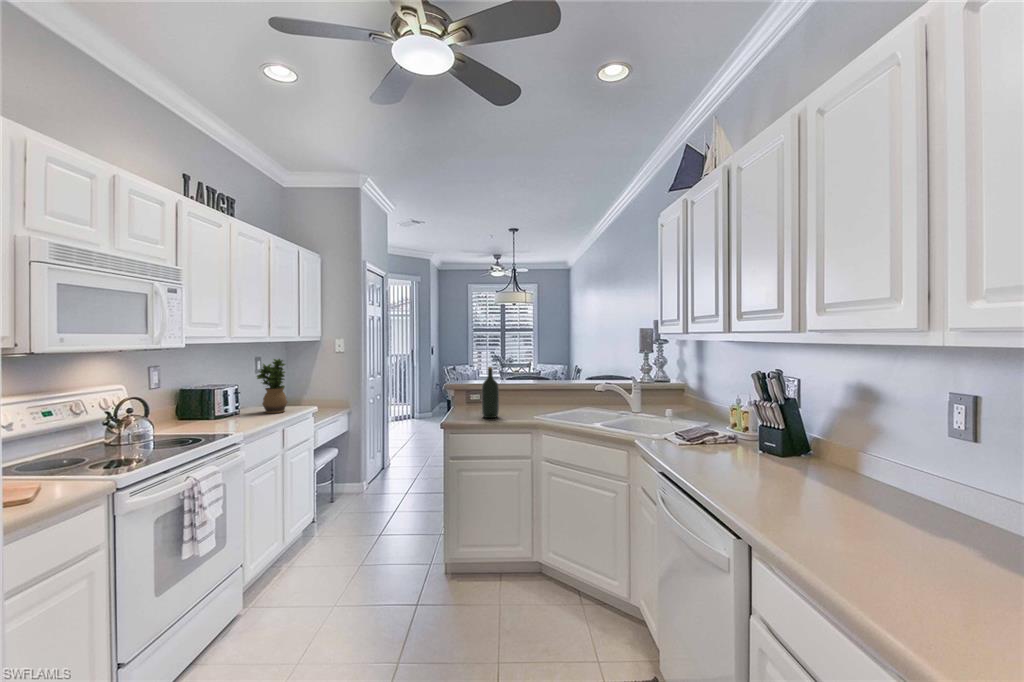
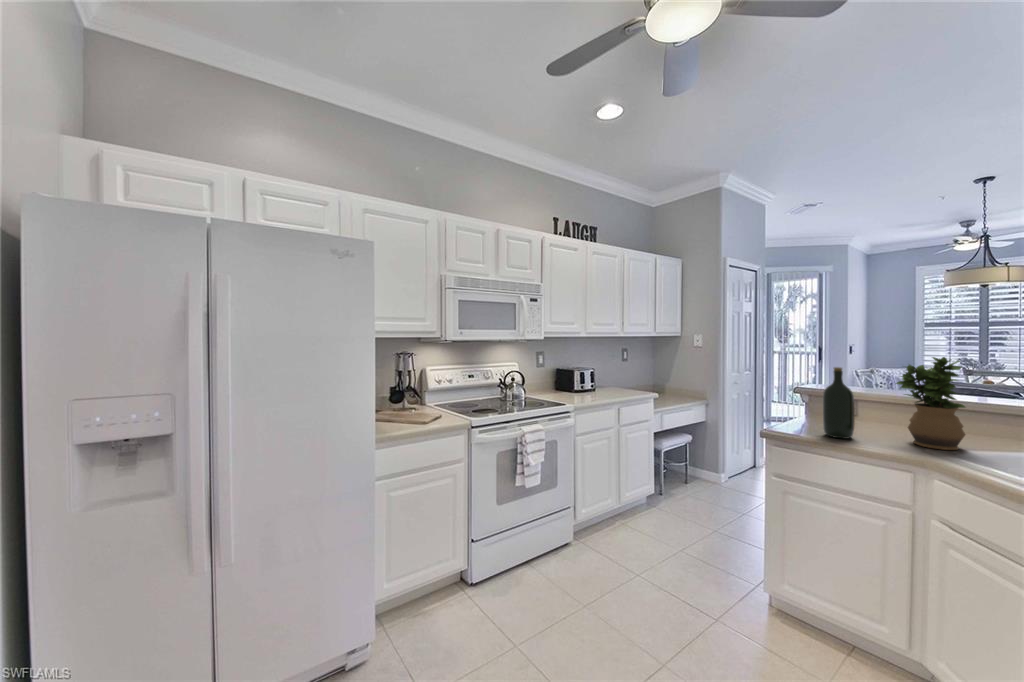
potted plant: present [257,359,287,413] -> present [896,357,965,450]

